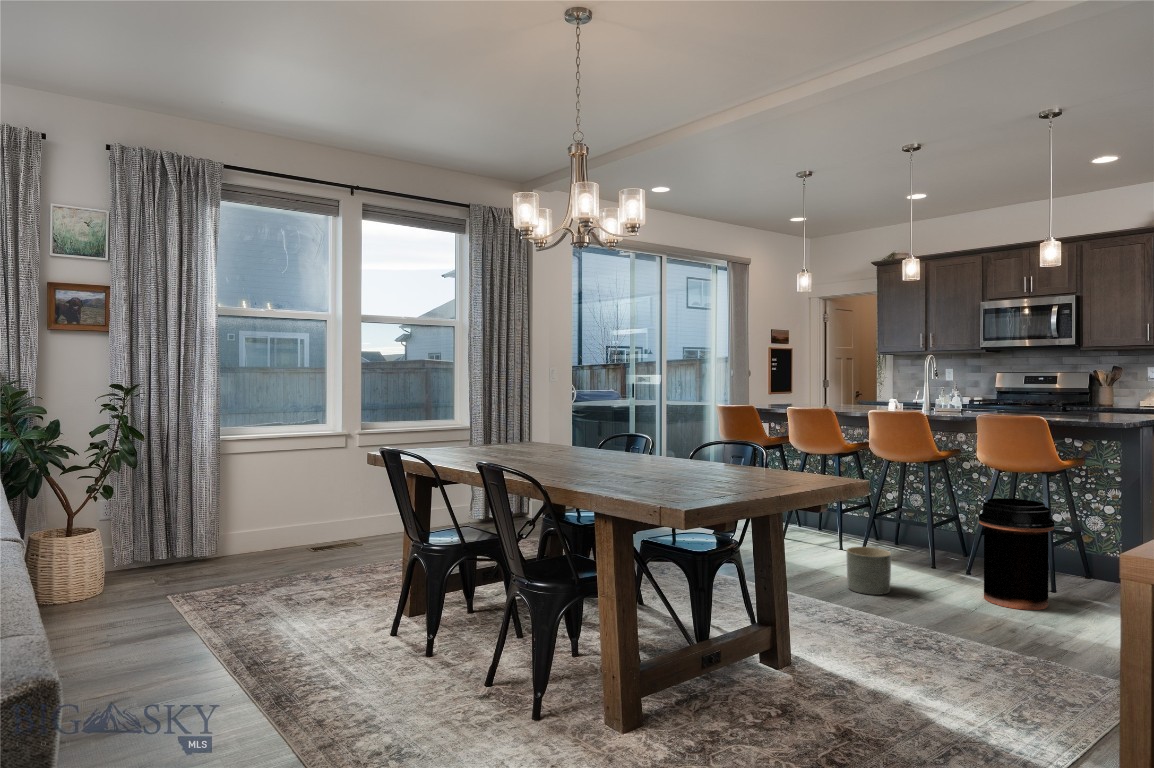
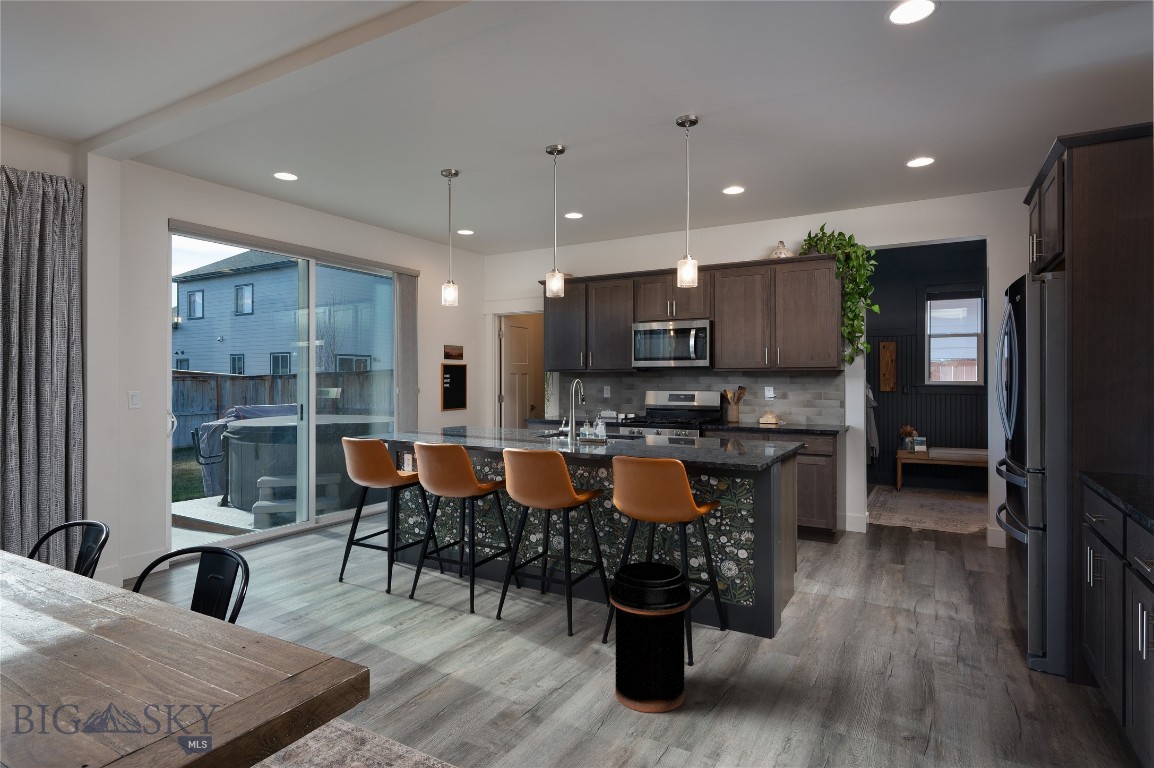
planter: present [847,547,891,595] -> none [450,639,506,715]

